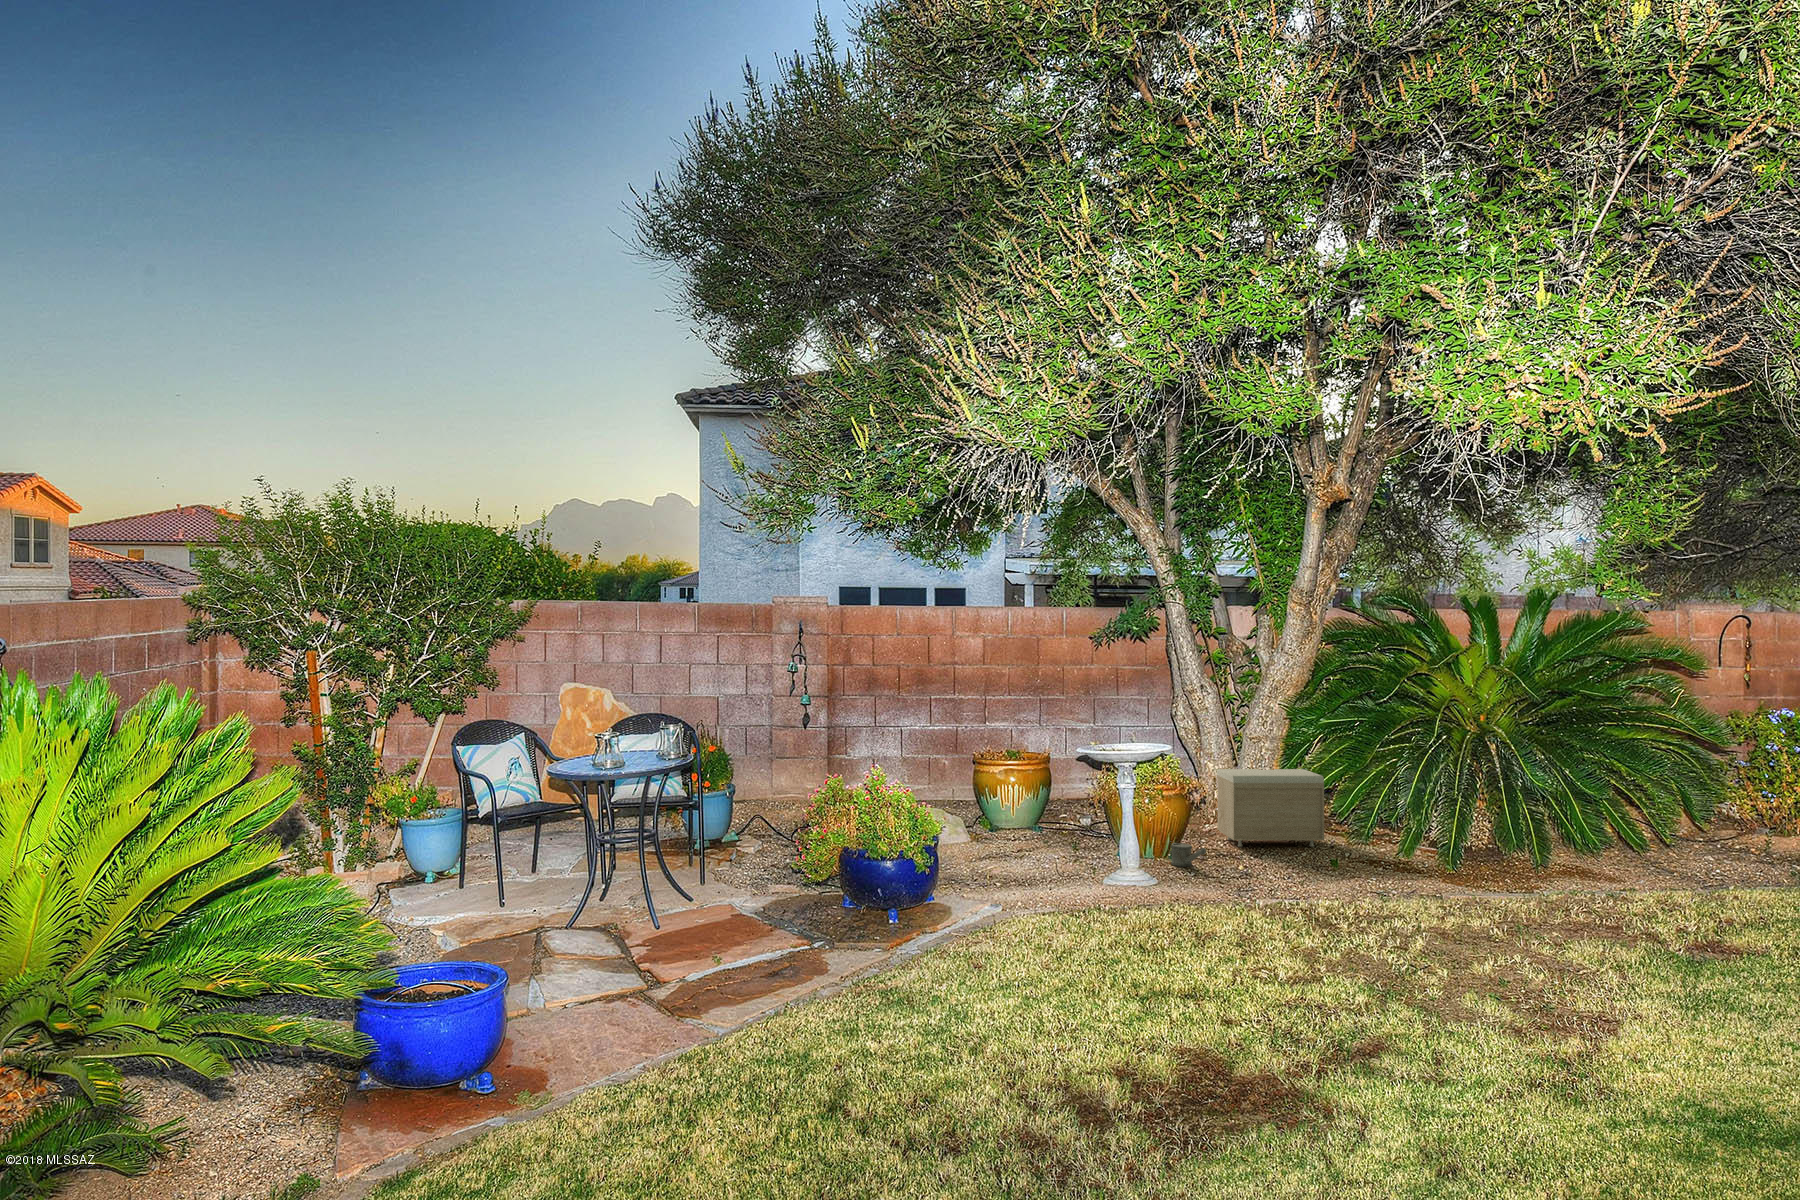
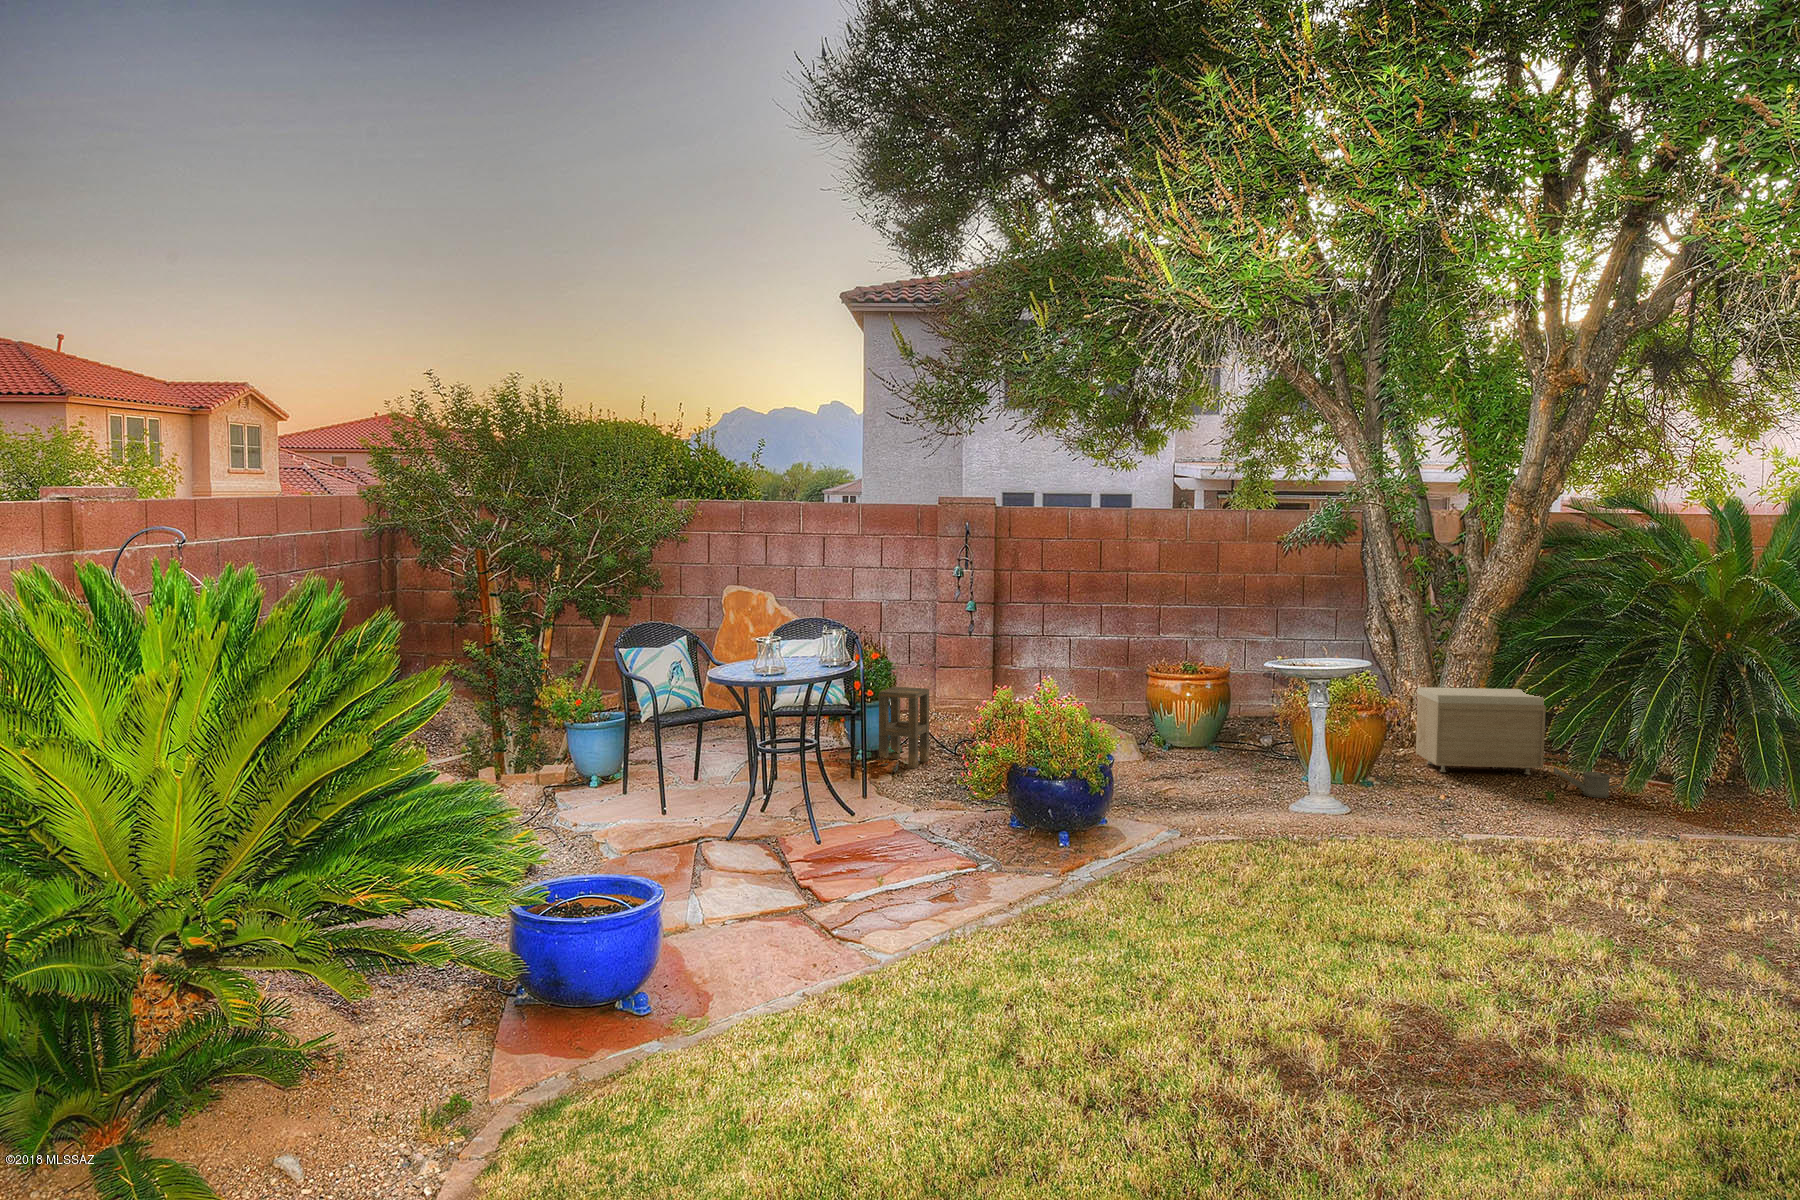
side table: none [719,778,769,858] -> present [879,687,929,768]
watering can: present [1170,841,1206,867] -> present [1554,767,1623,798]

